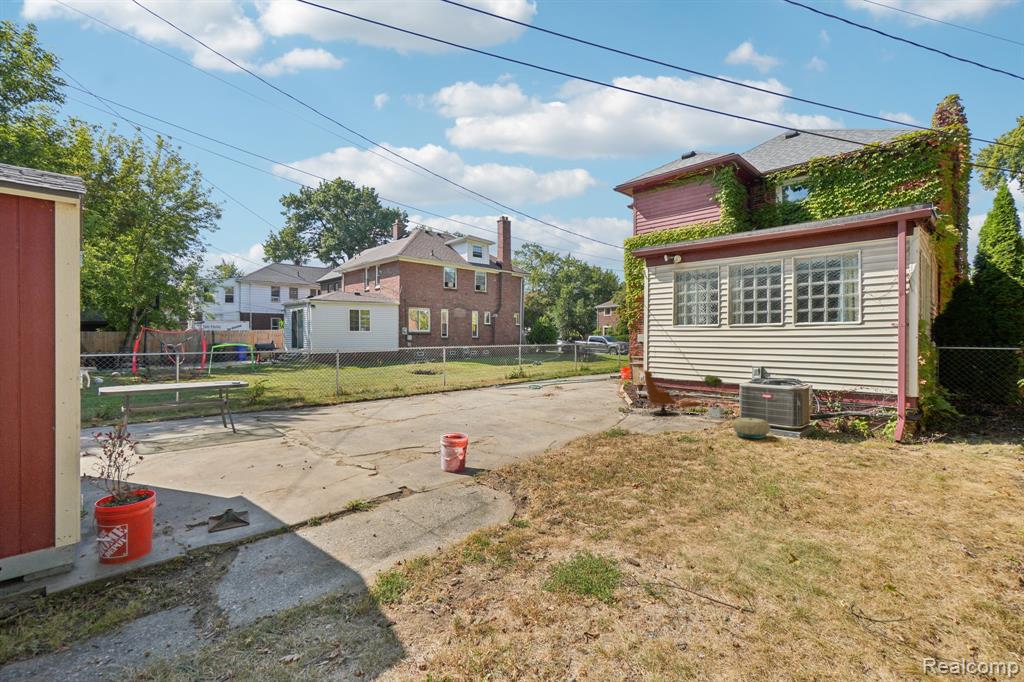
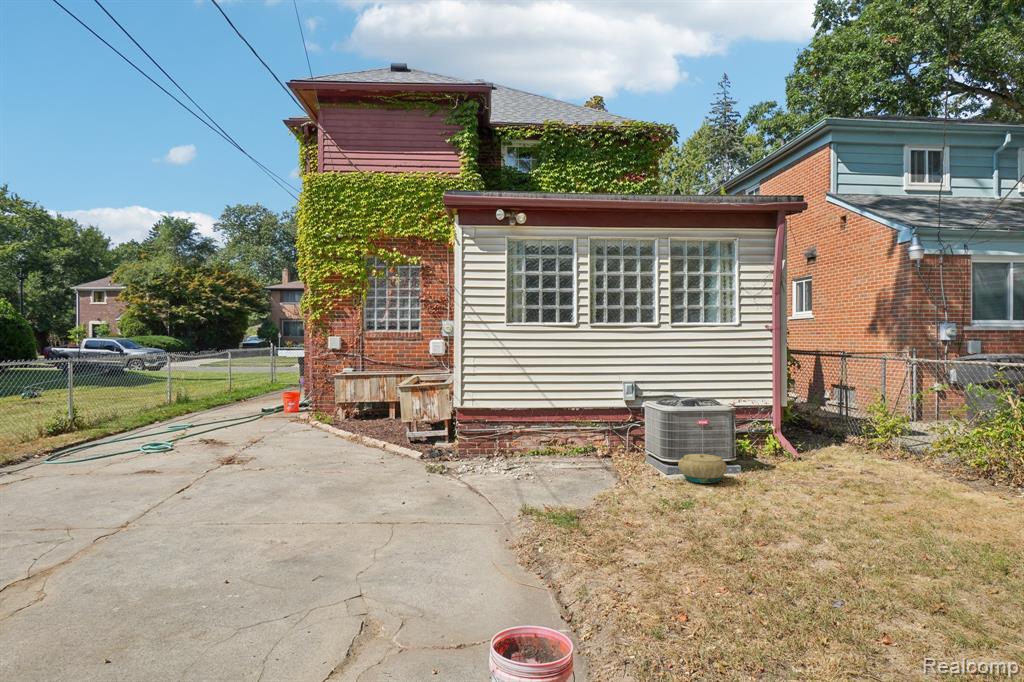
lounge chair: present [644,370,700,414] -> none [488,397,557,470]
potted tree: present [704,375,724,418] -> none [565,397,592,460]

